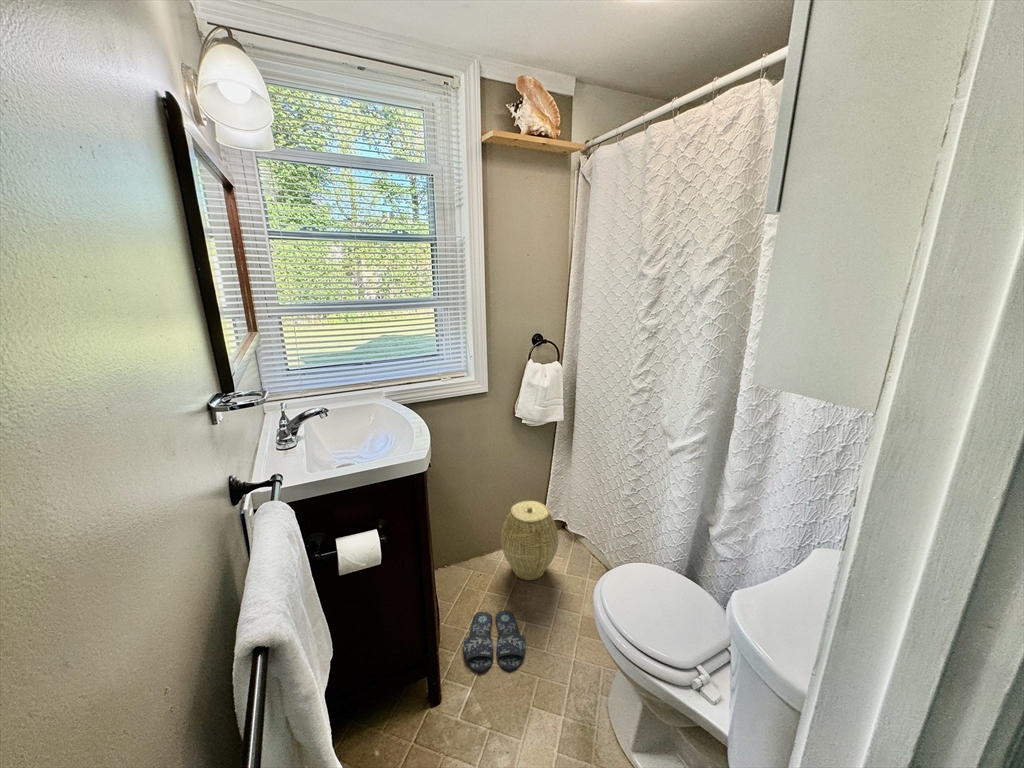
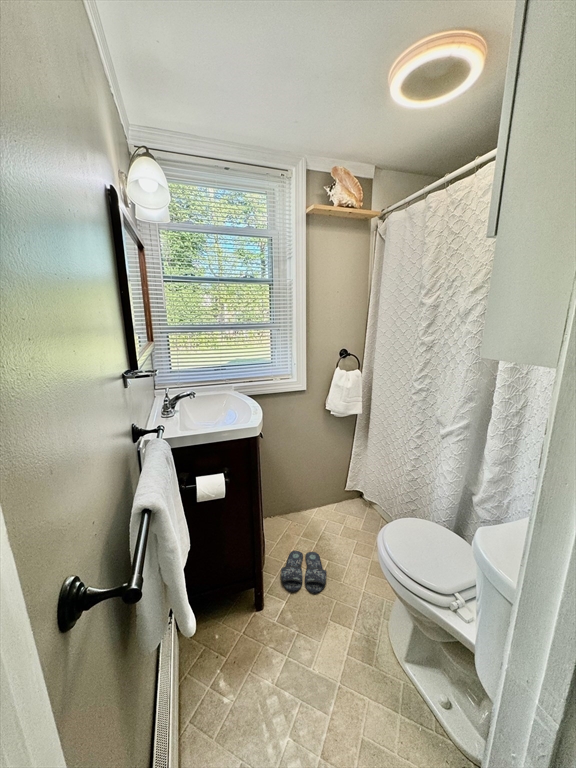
woven basket: present [501,501,558,580] -> none [312,473,355,532]

